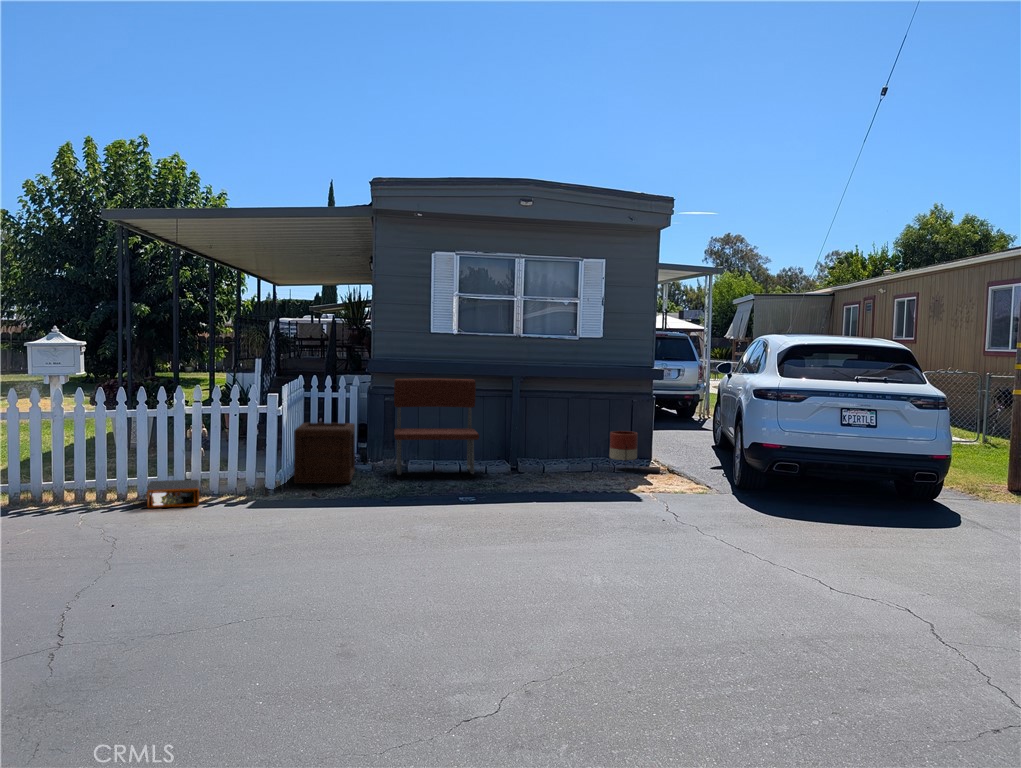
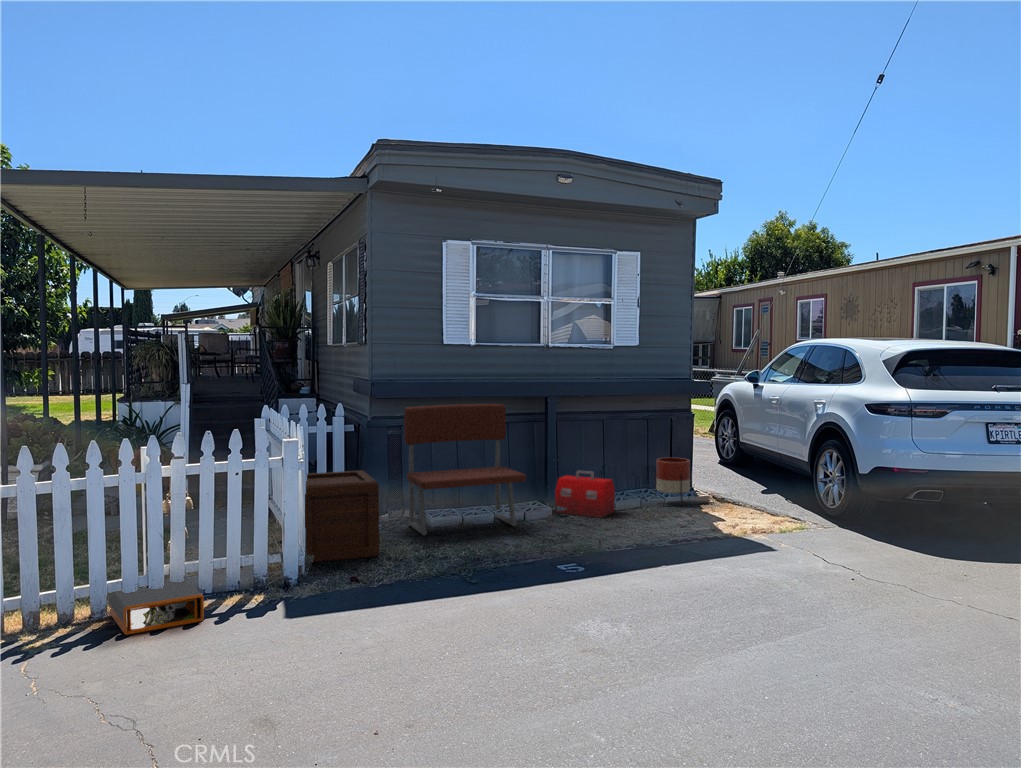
toolbox: none [518,436,567,474] -> present [555,471,615,518]

